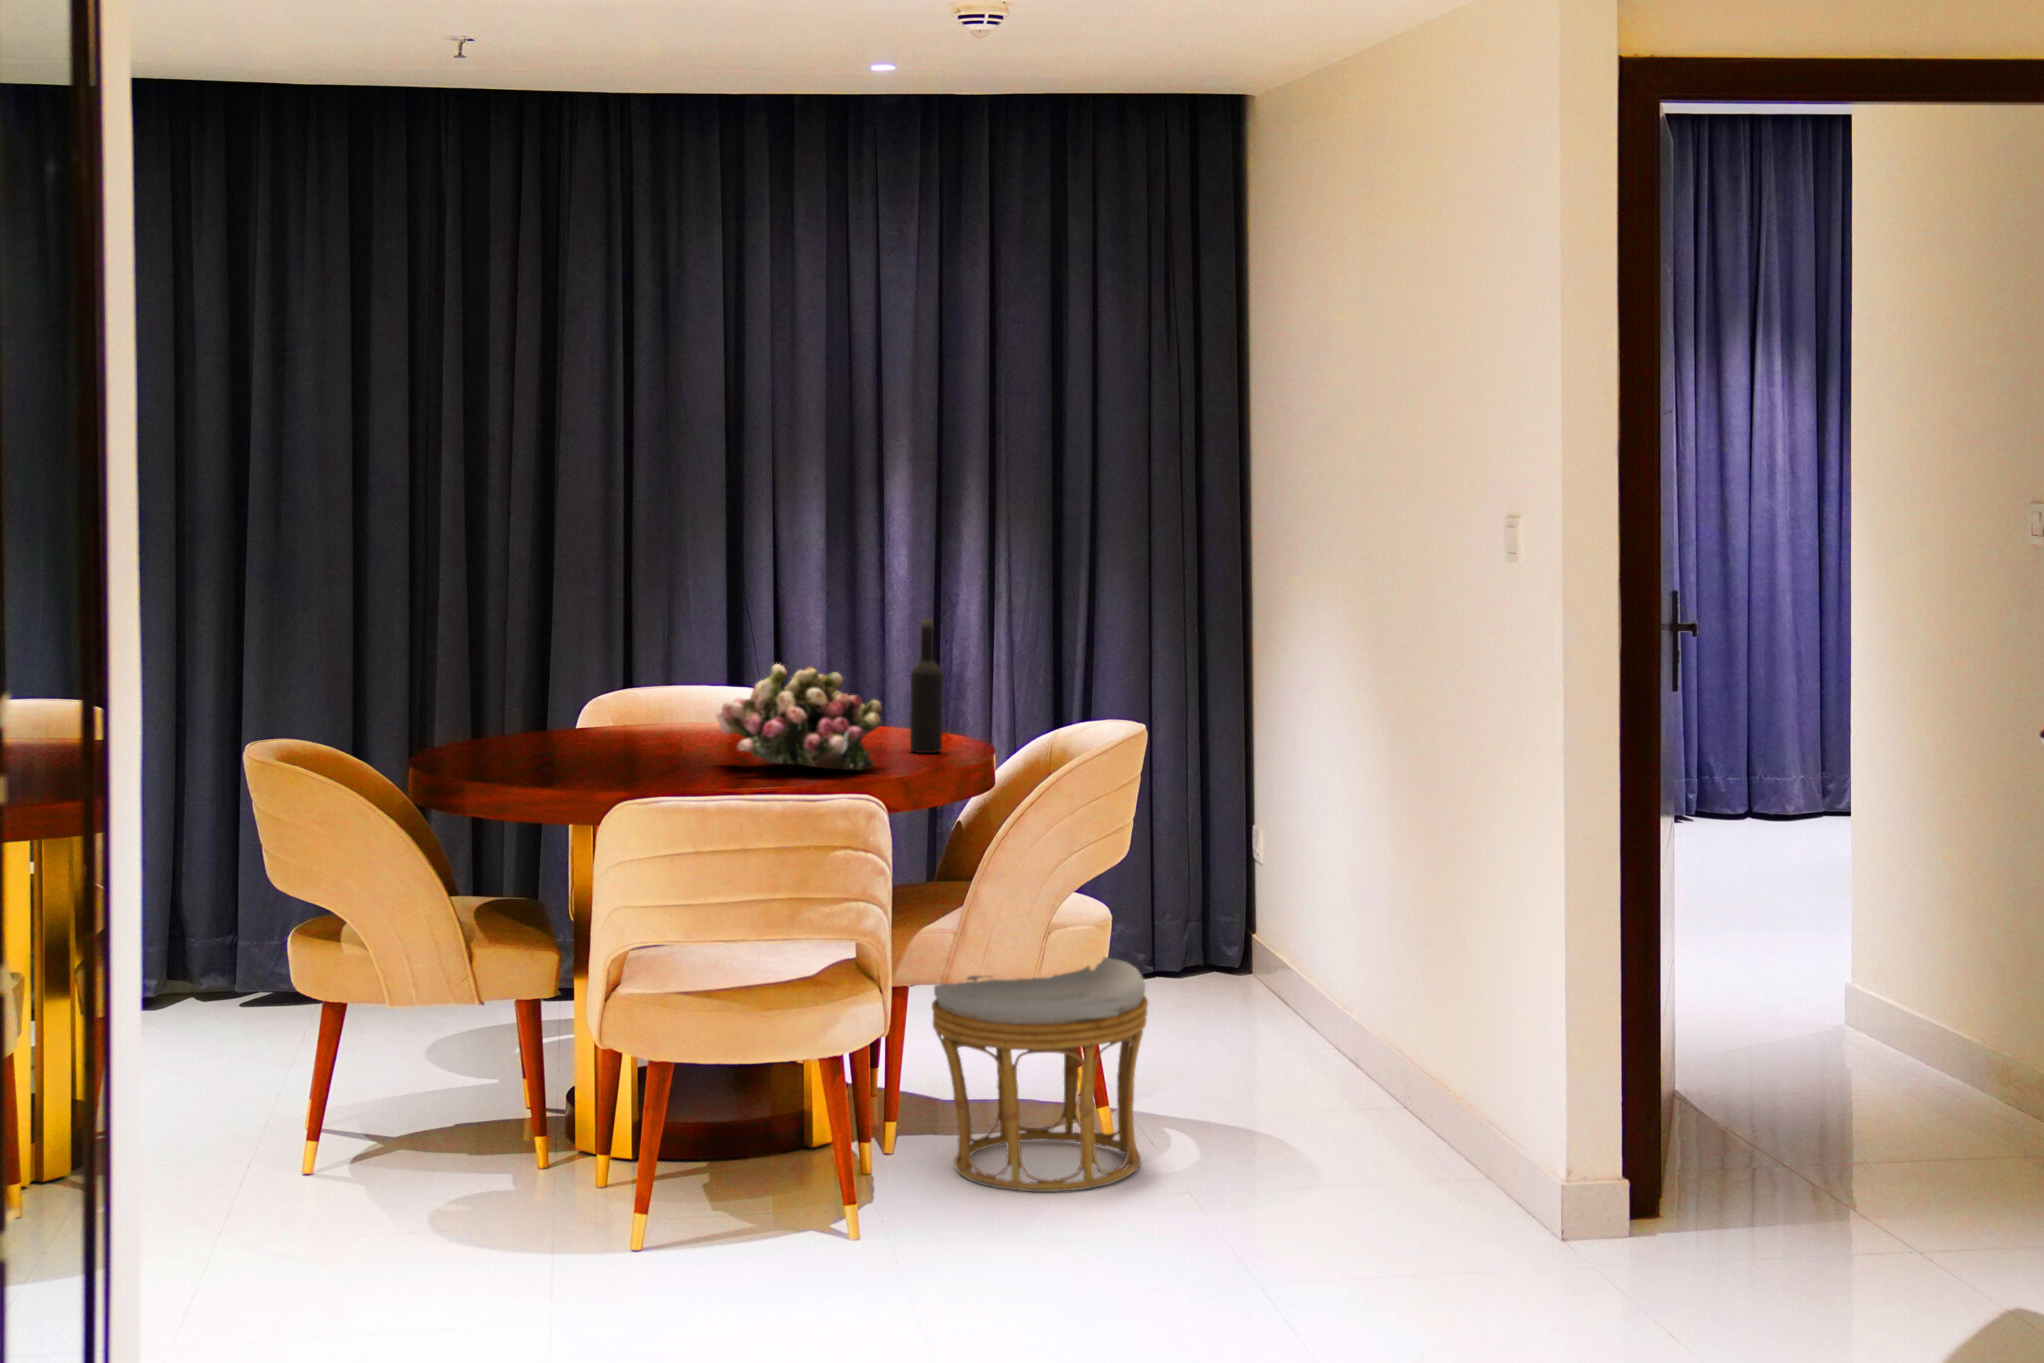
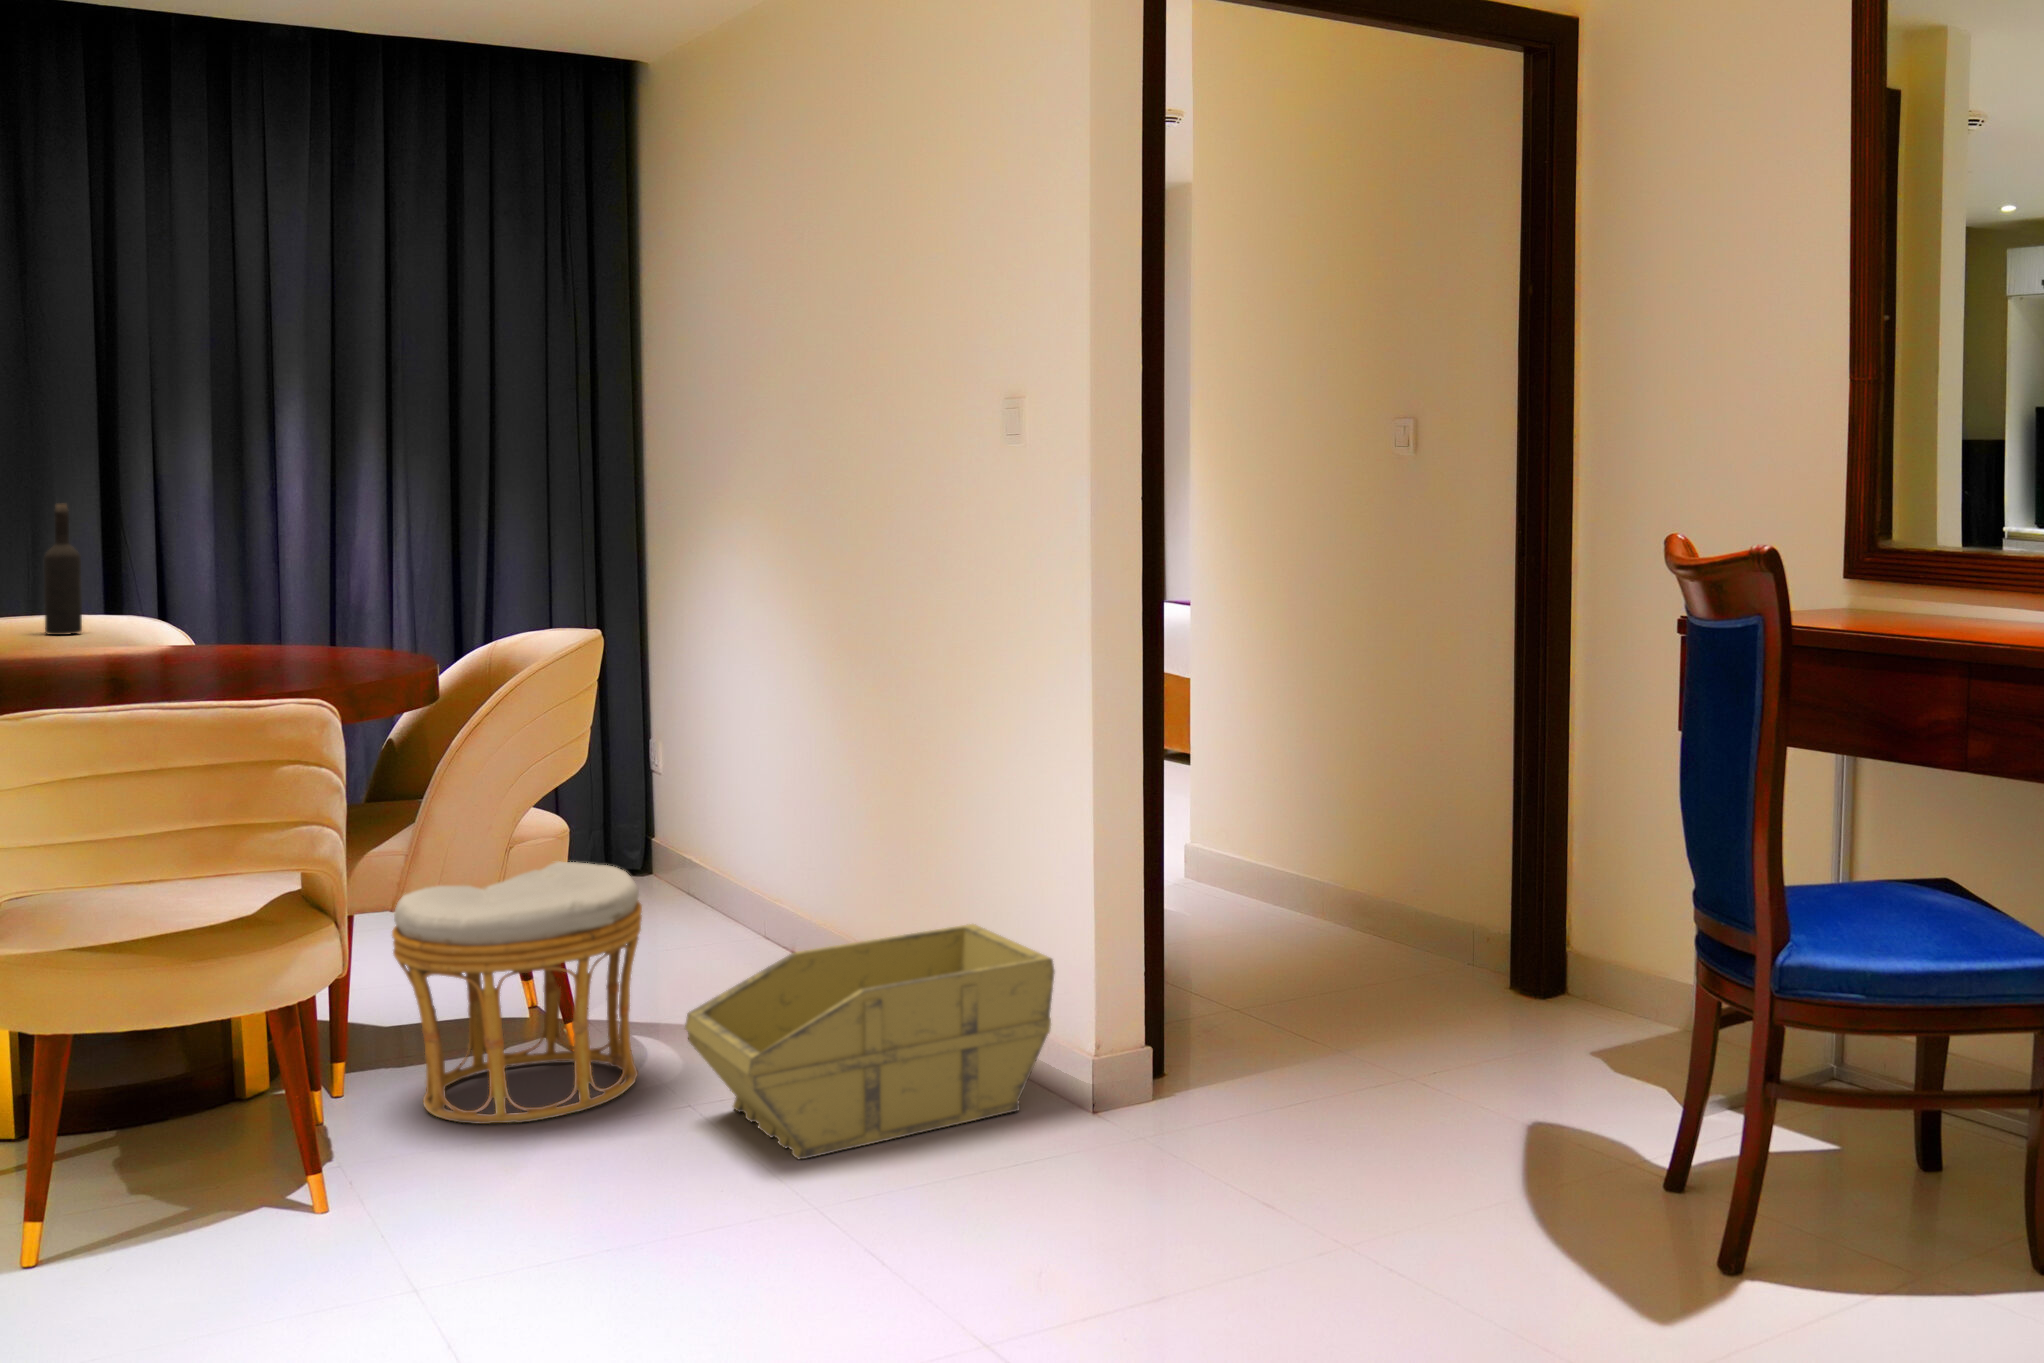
wine bottle: present [910,619,943,753] -> present [44,504,82,635]
flower arrangement: present [717,664,882,770] -> none [107,566,320,680]
storage bin: none [1176,1053,1530,1260] -> present [685,924,1055,1159]

